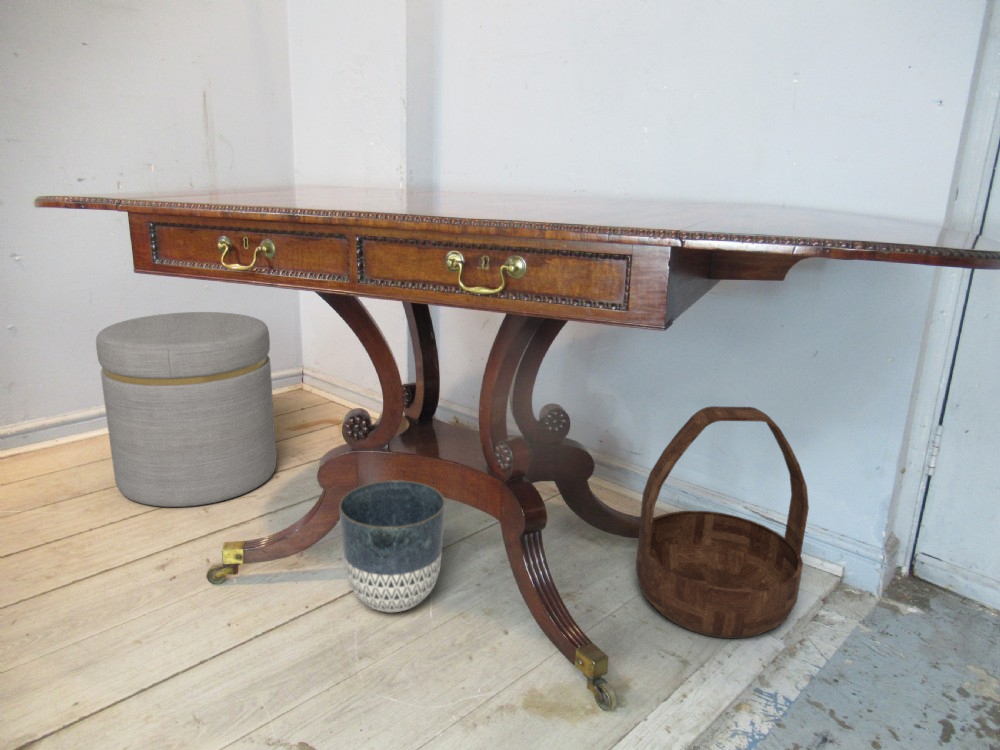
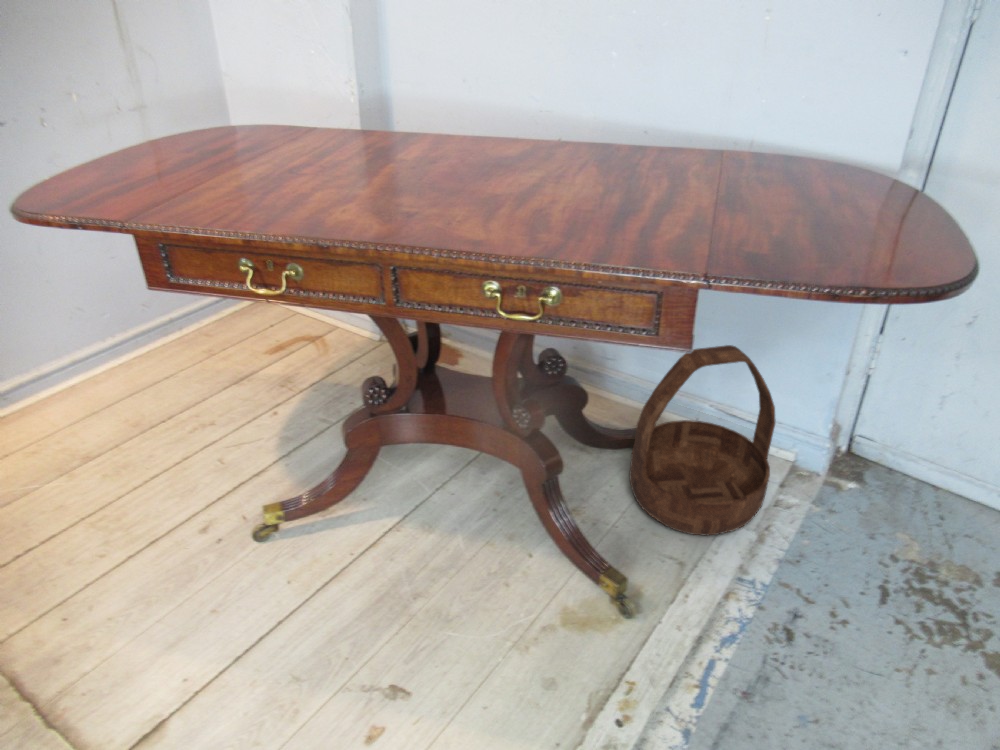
ottoman: present [96,312,276,507] -> none [73,256,269,463]
planter: present [339,480,445,612] -> none [376,435,469,552]

